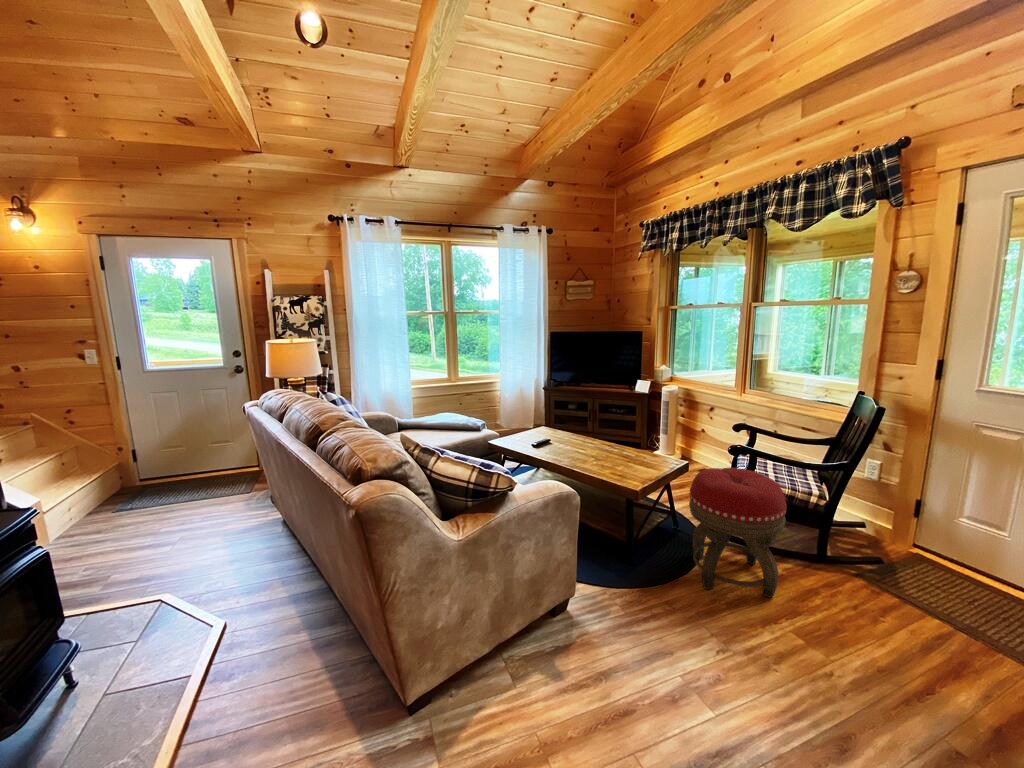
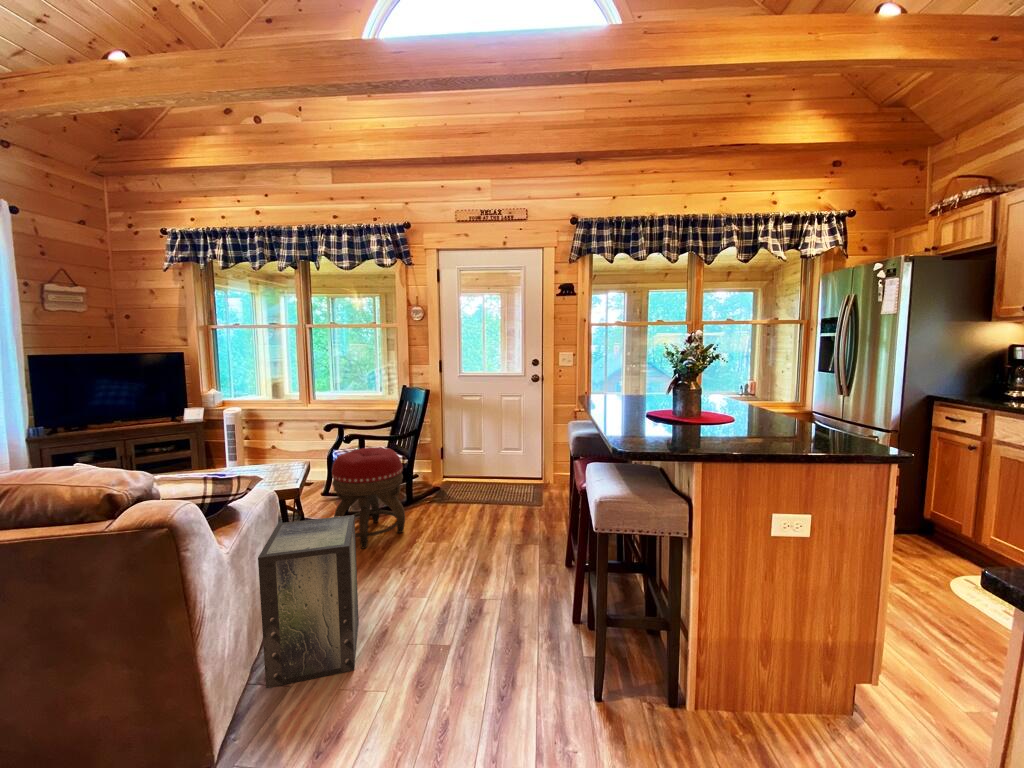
storage box: none [512,525,626,720] -> present [258,515,359,688]

